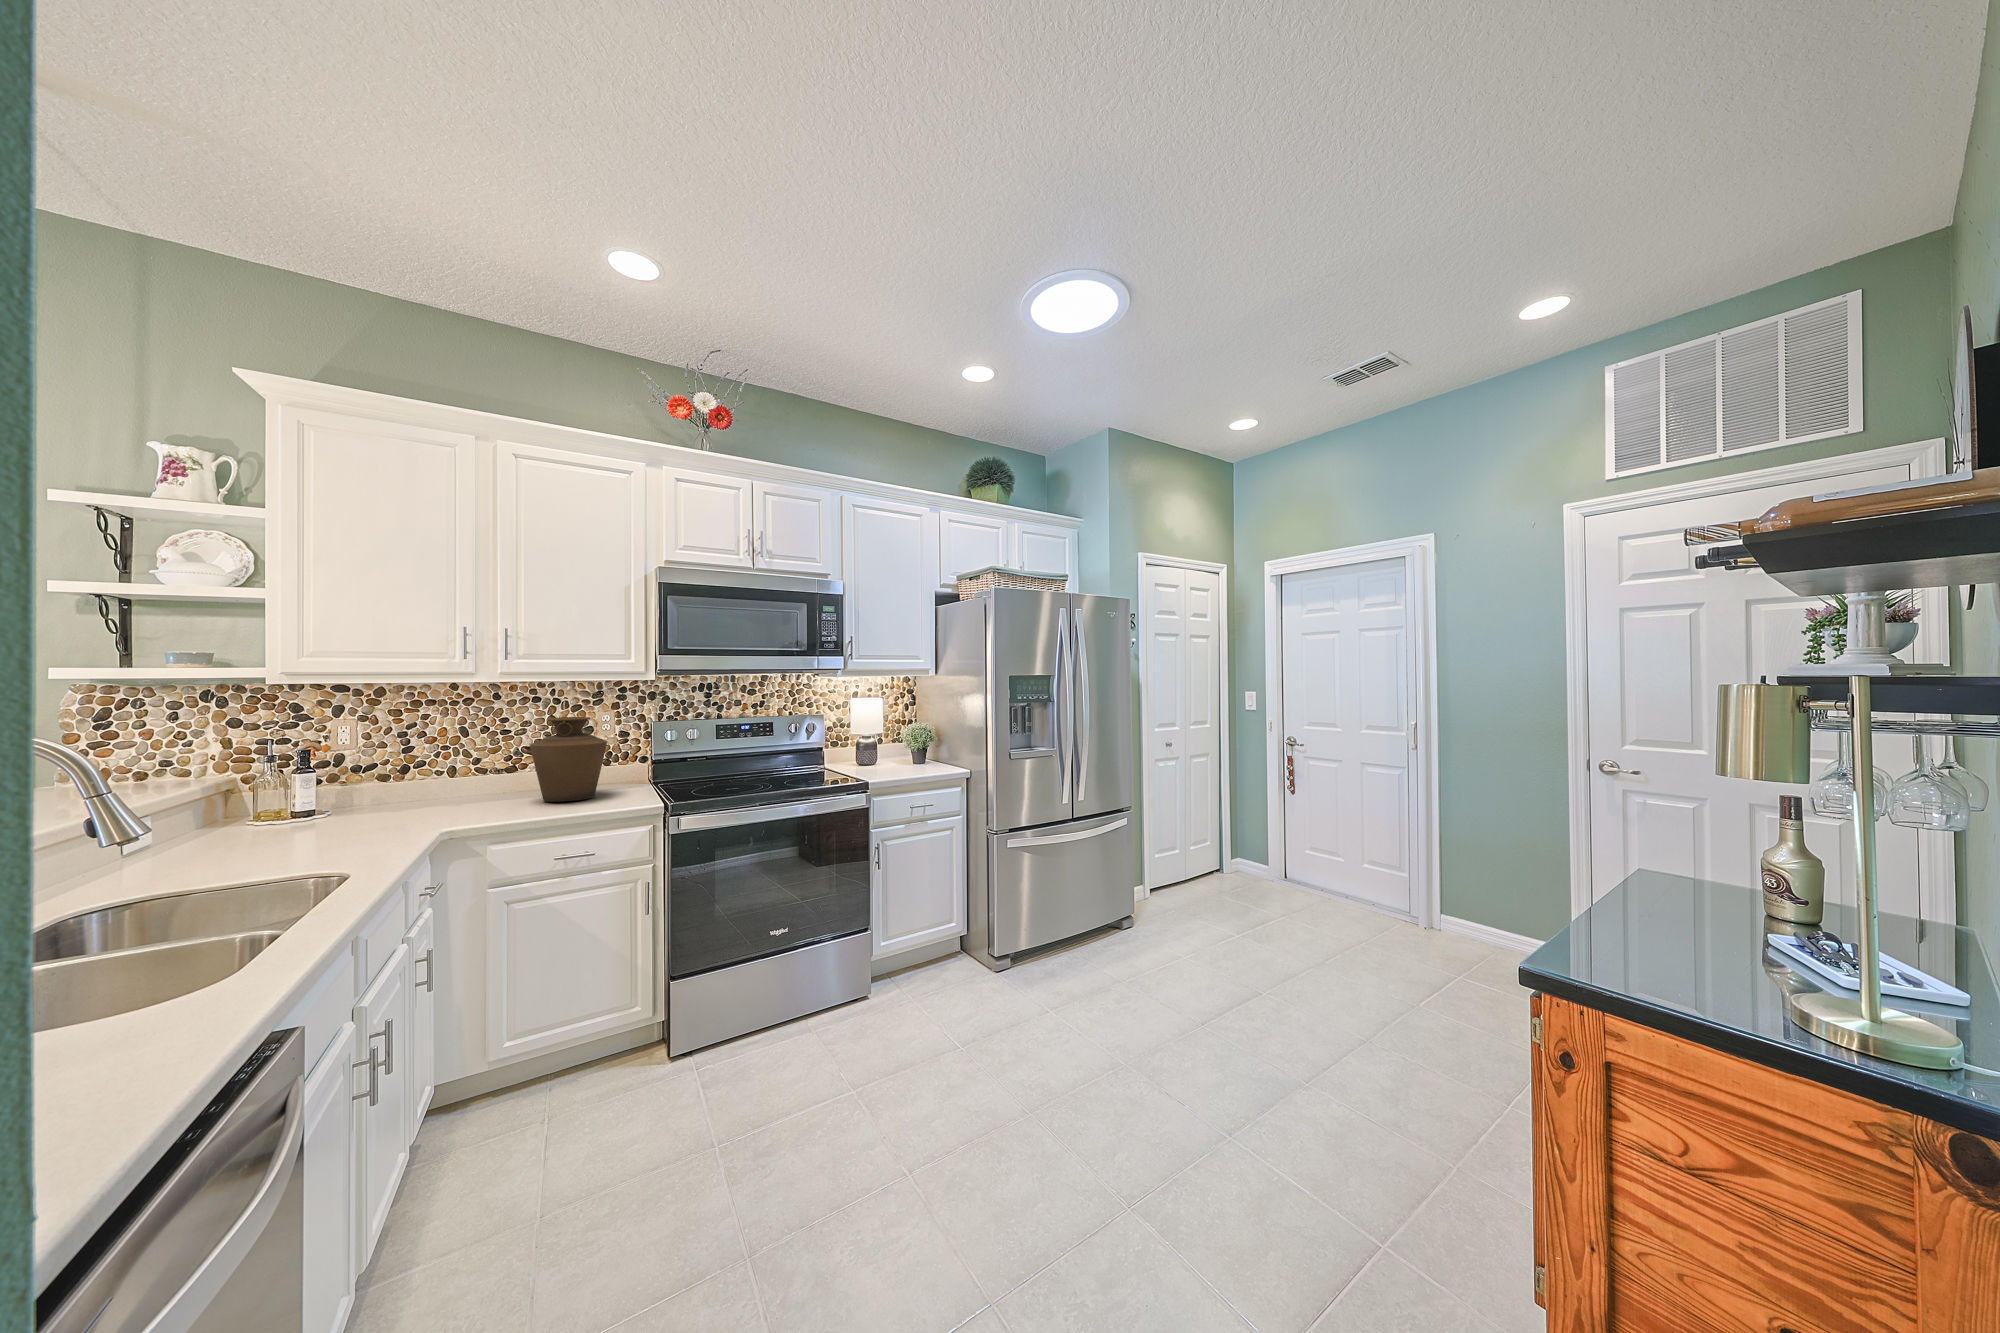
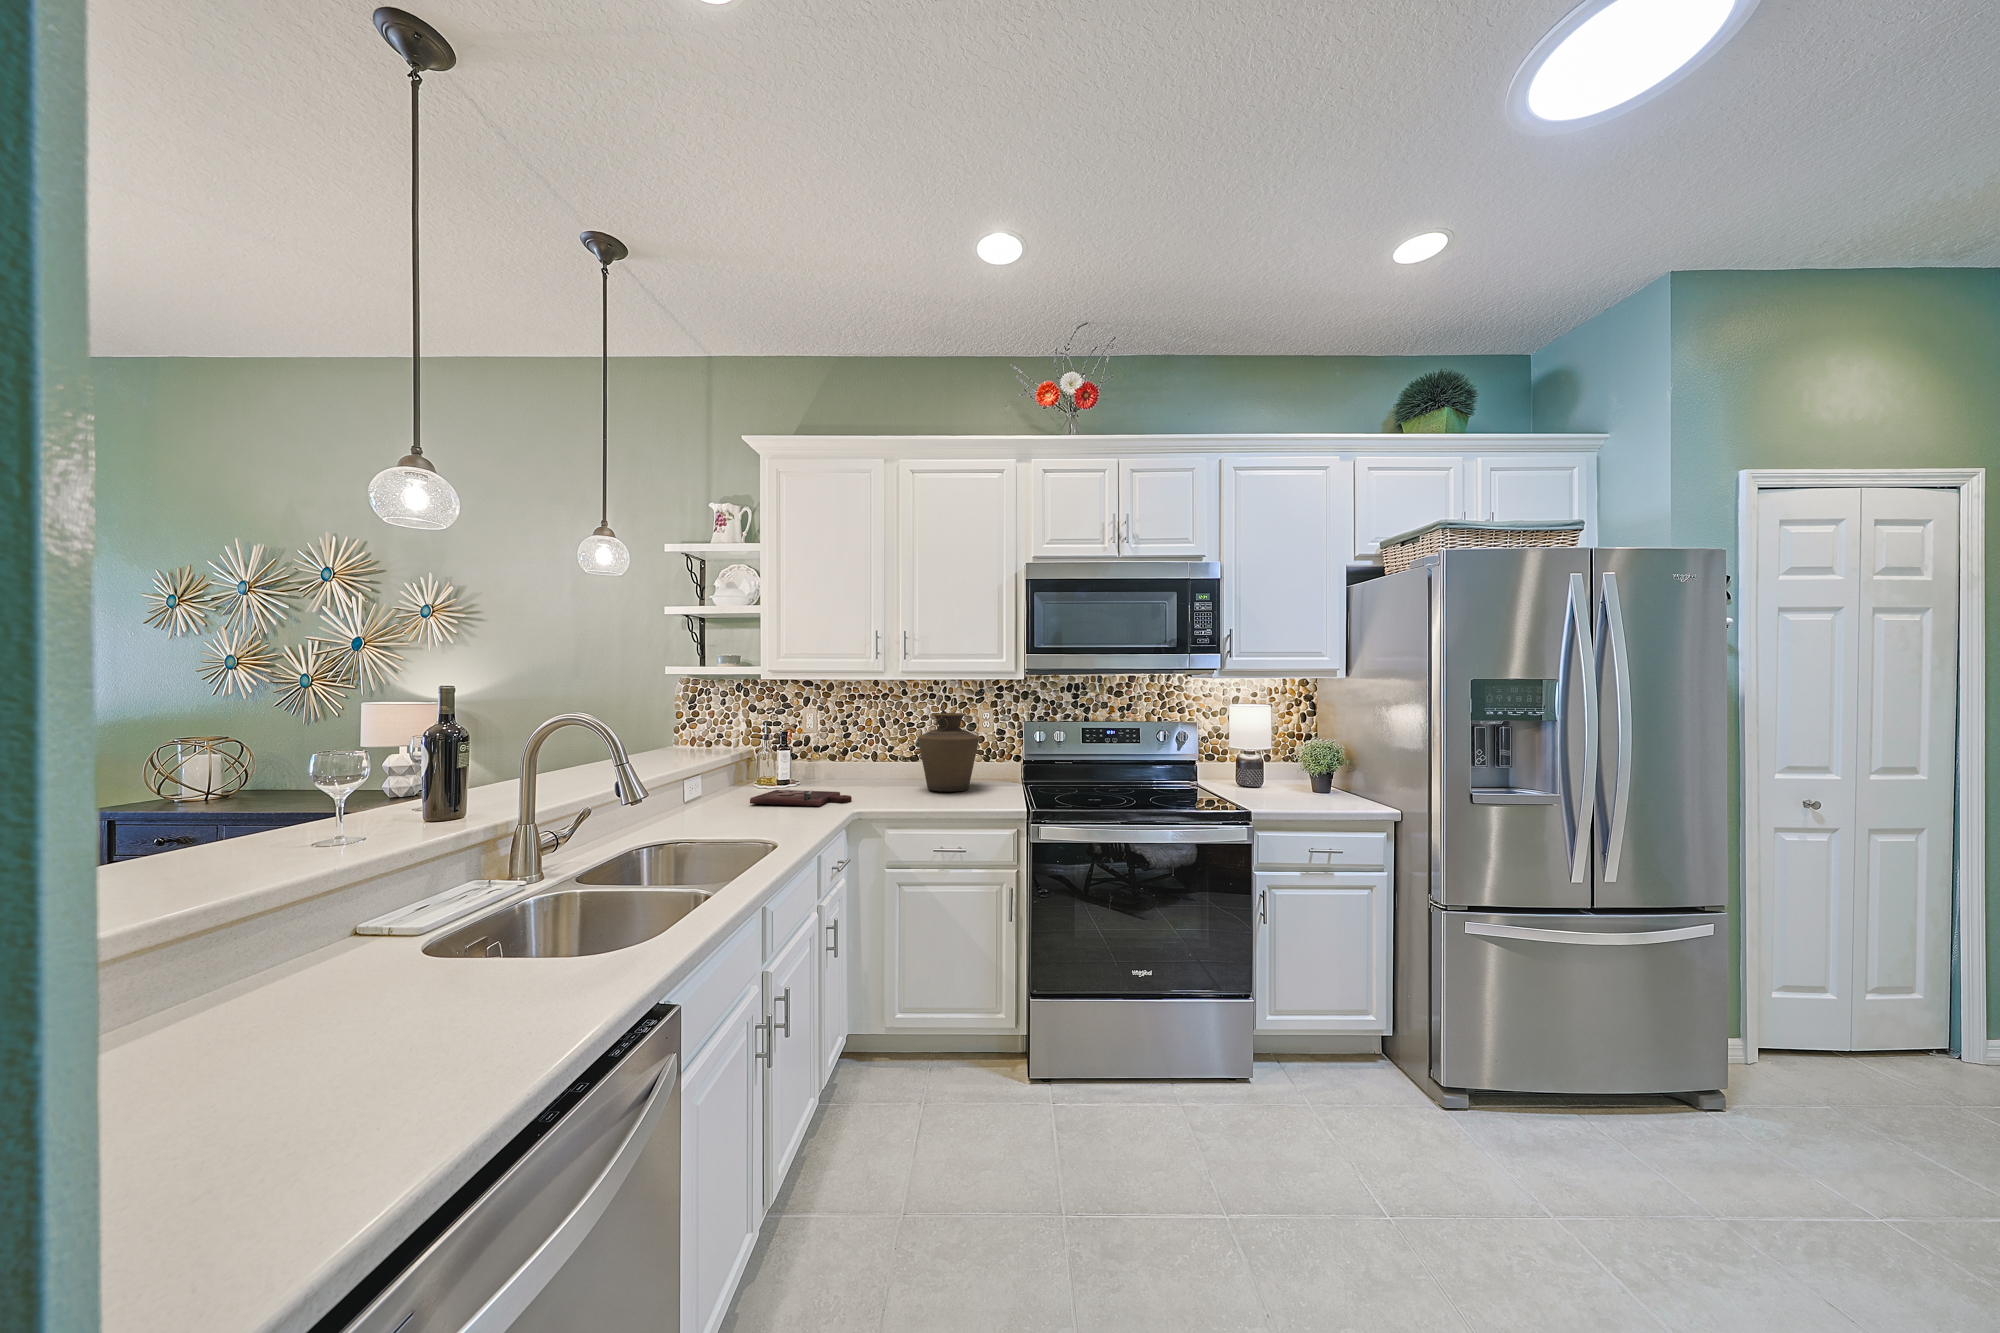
cutting board: none [297,815,453,841] -> present [750,790,852,806]

